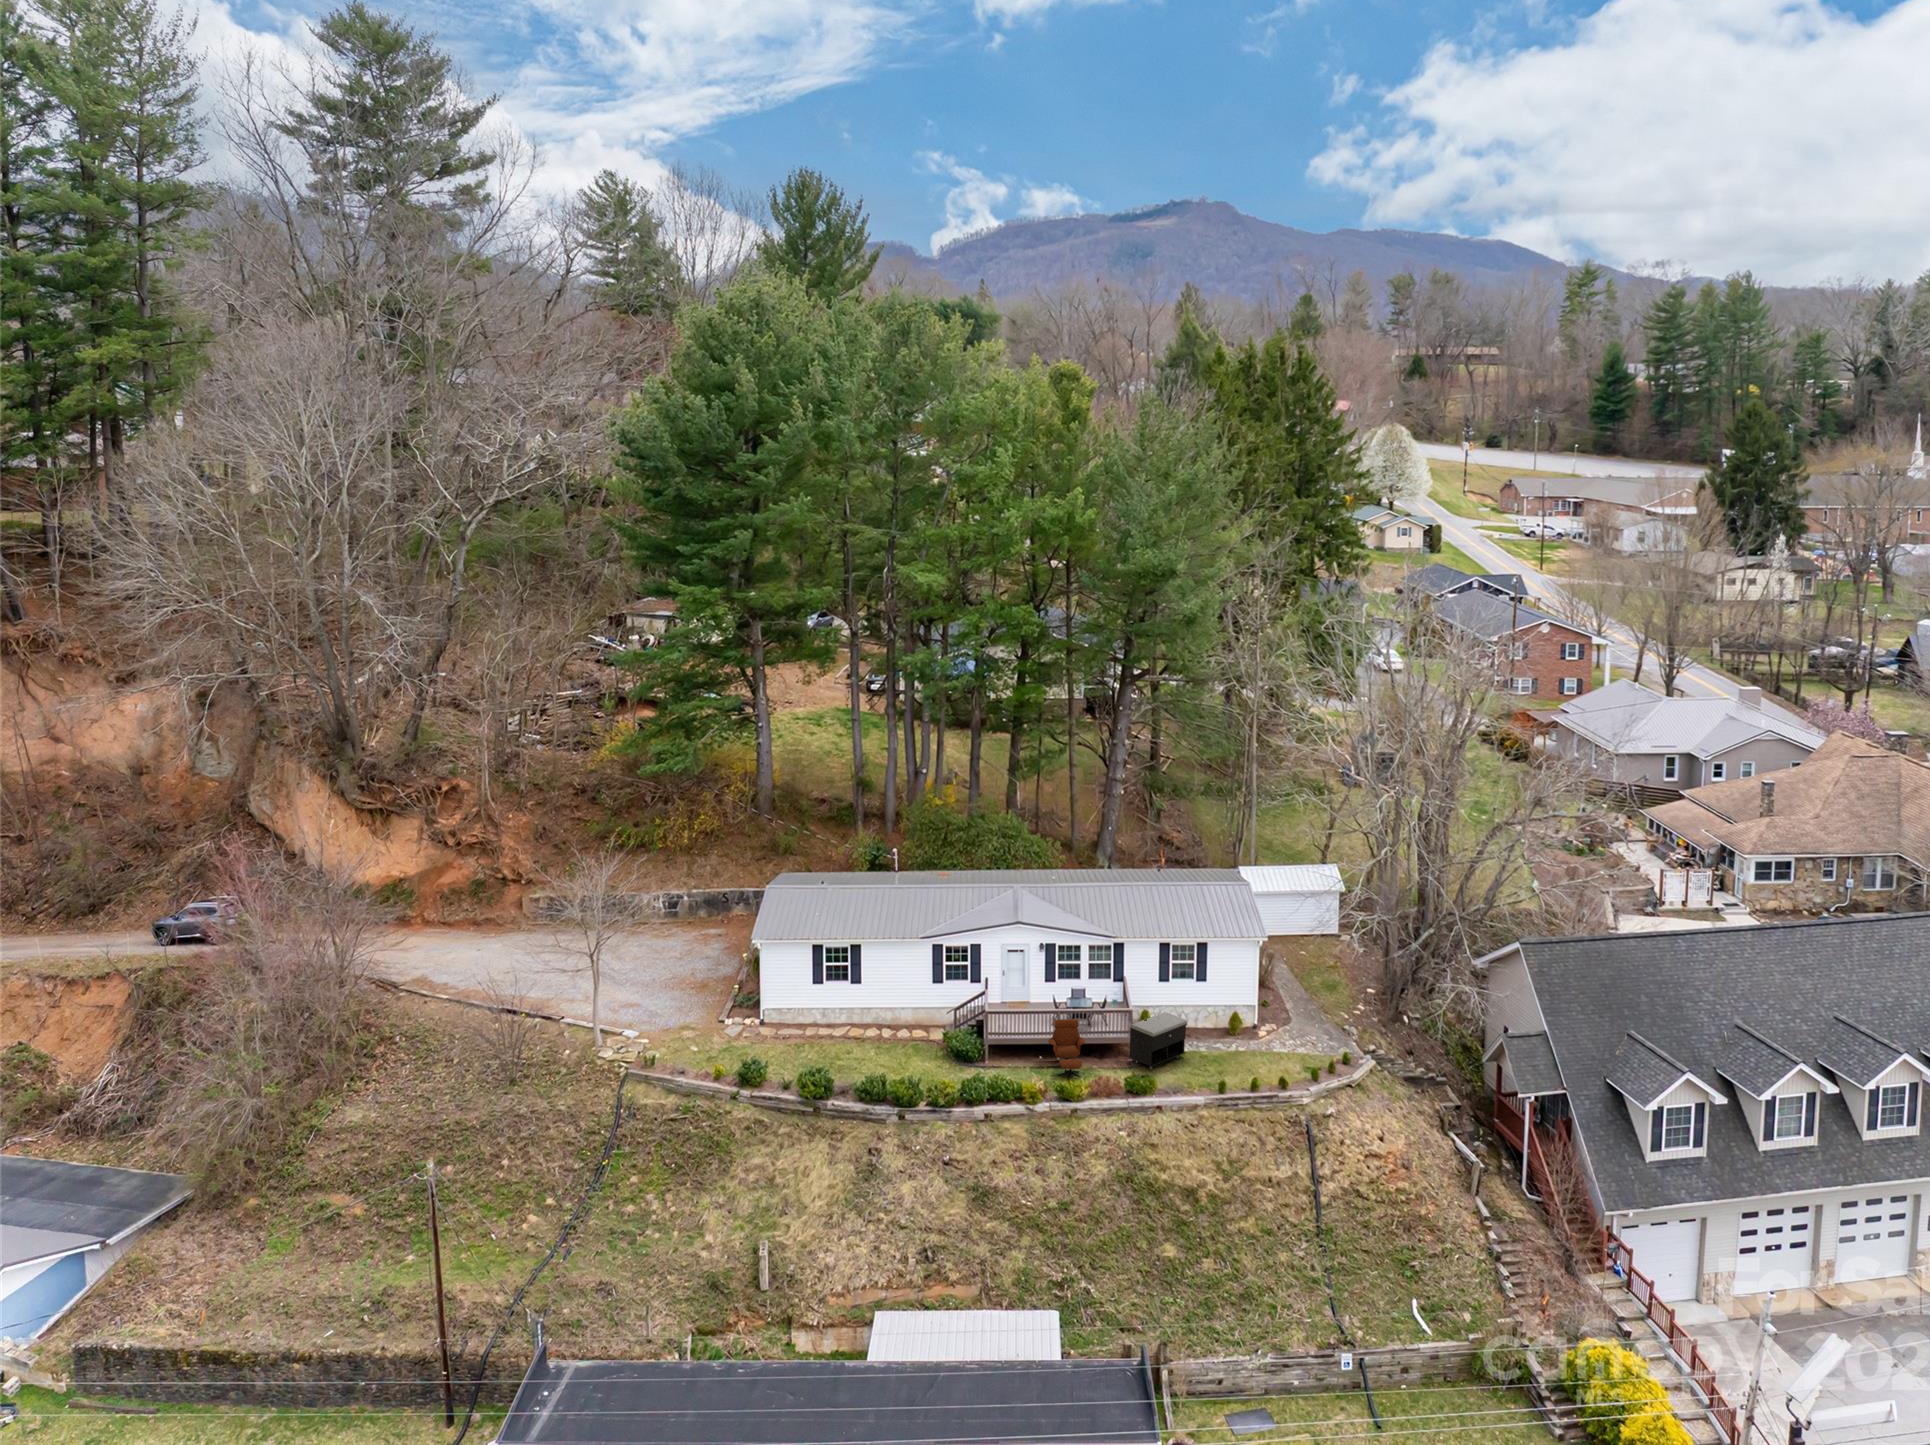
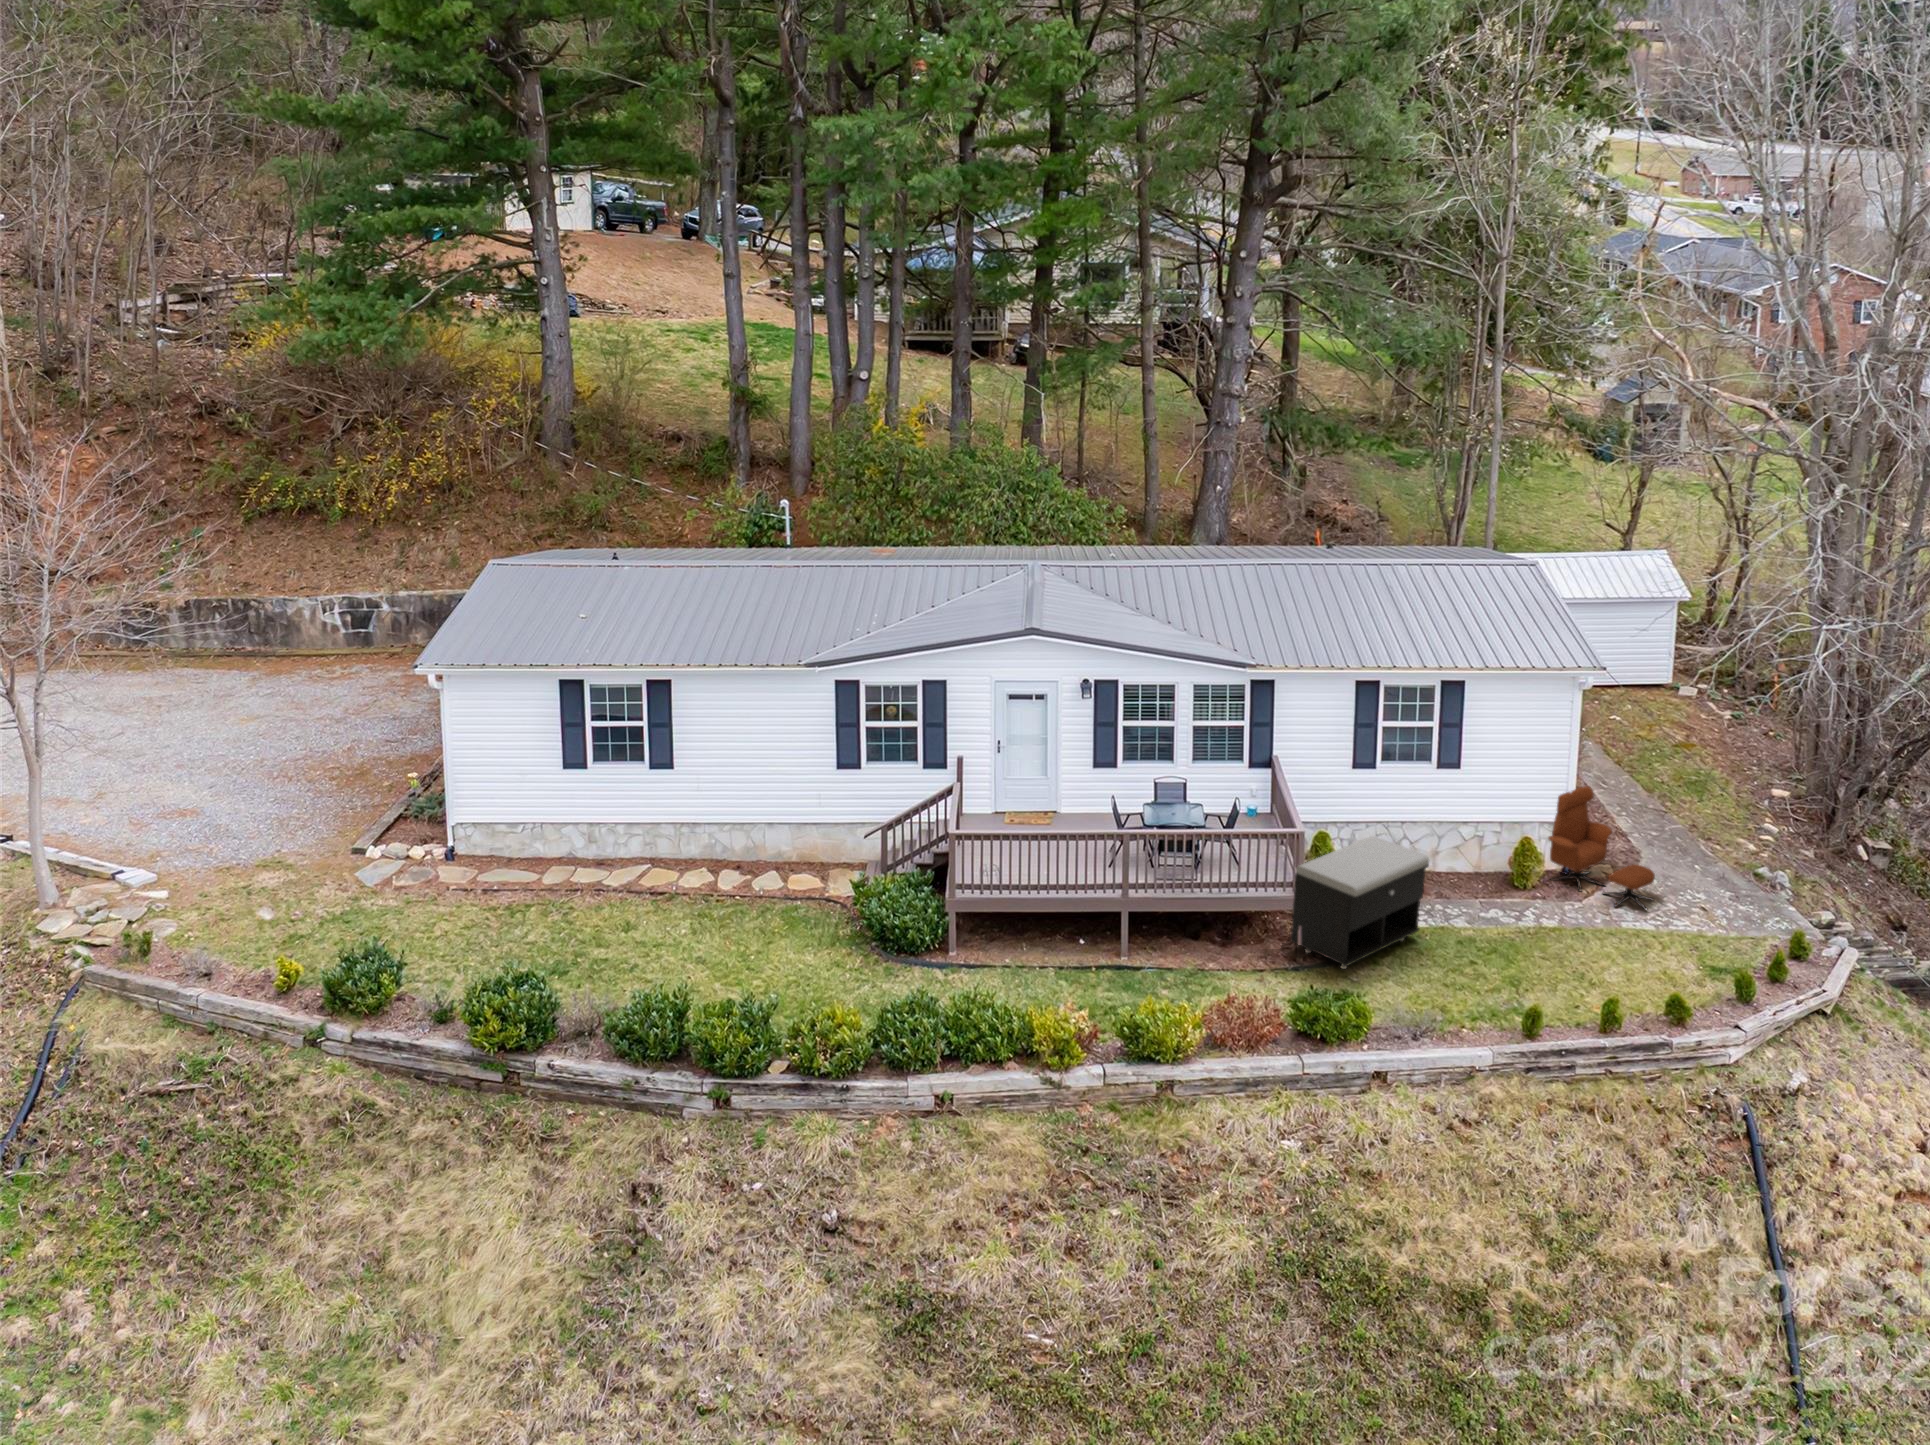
lounge chair: present [1048,1019,1085,1080] -> present [1549,786,1655,910]

